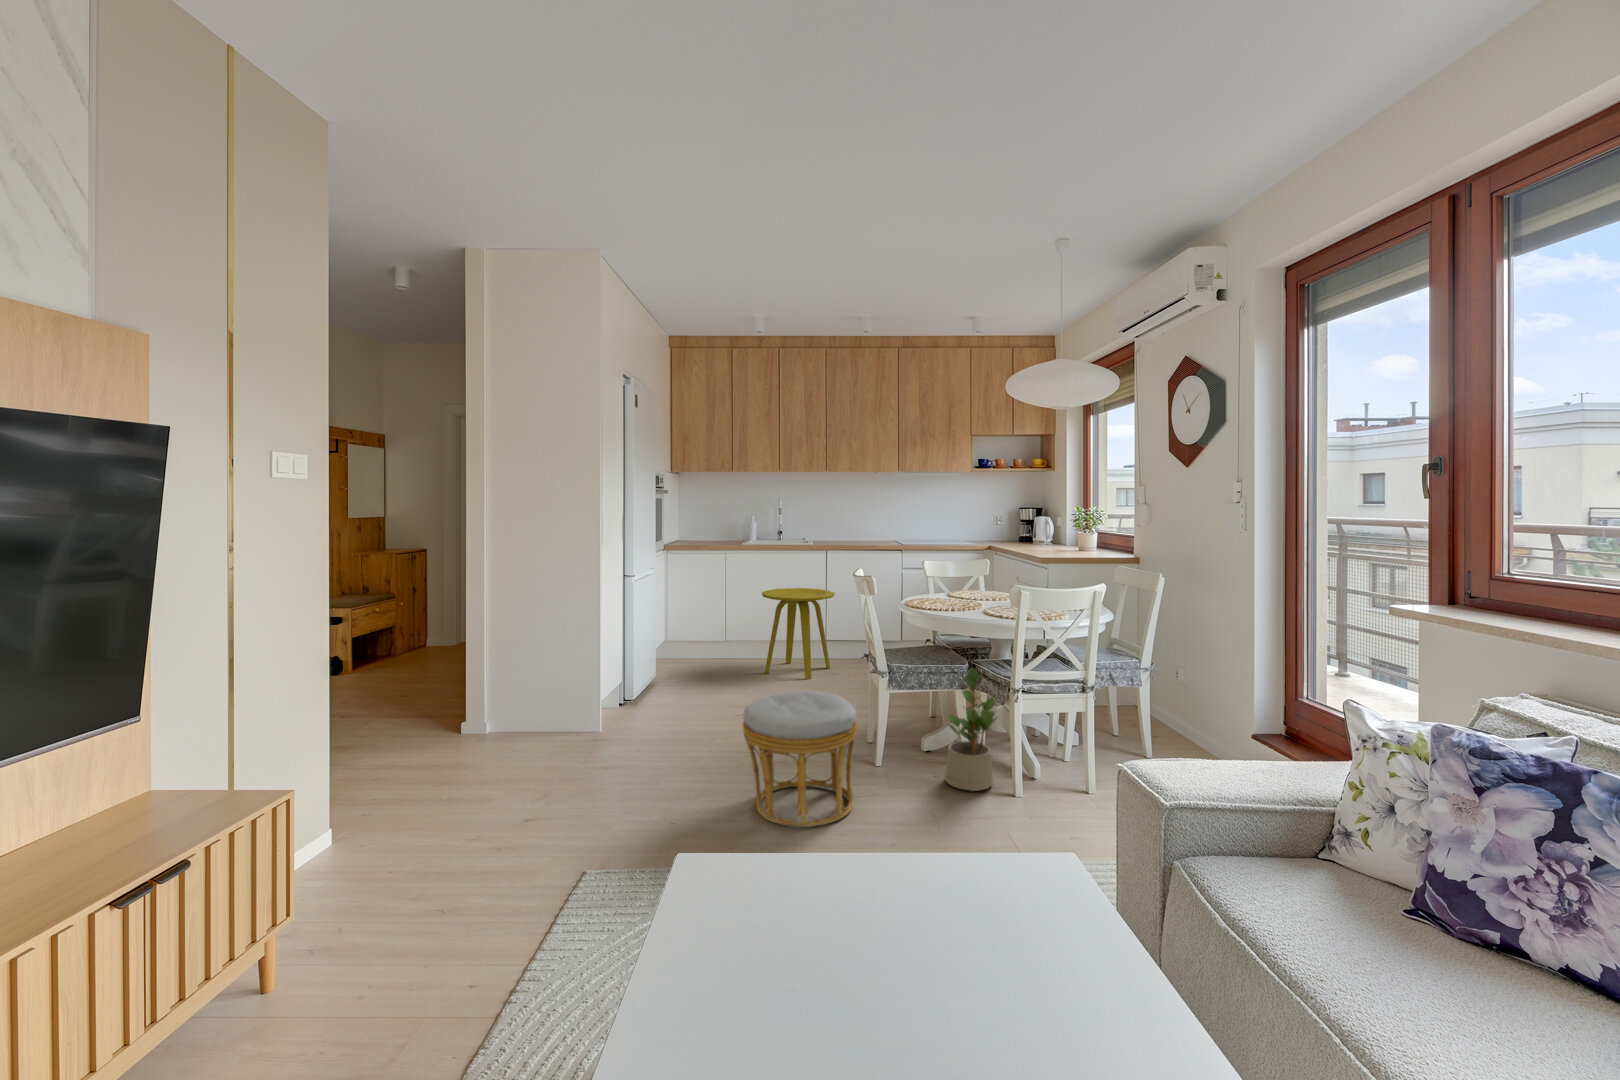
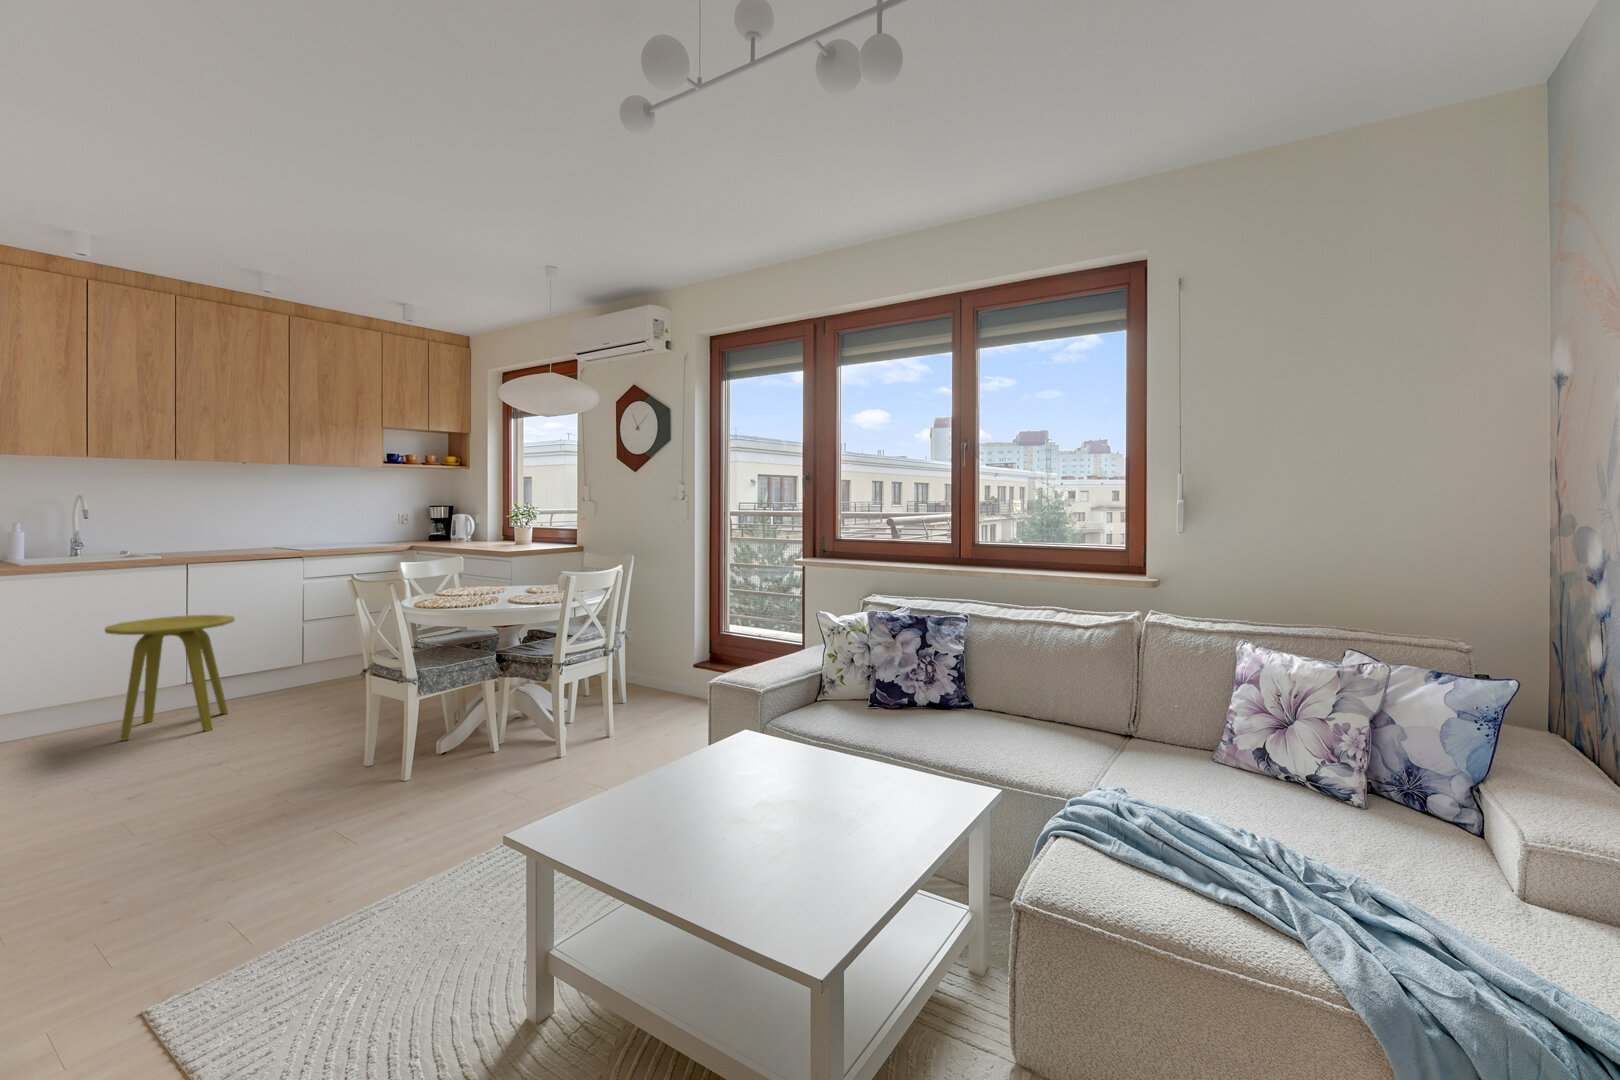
potted plant: present [945,668,997,791] -> none [488,653,545,768]
ottoman: present [743,690,858,827] -> none [278,707,431,861]

